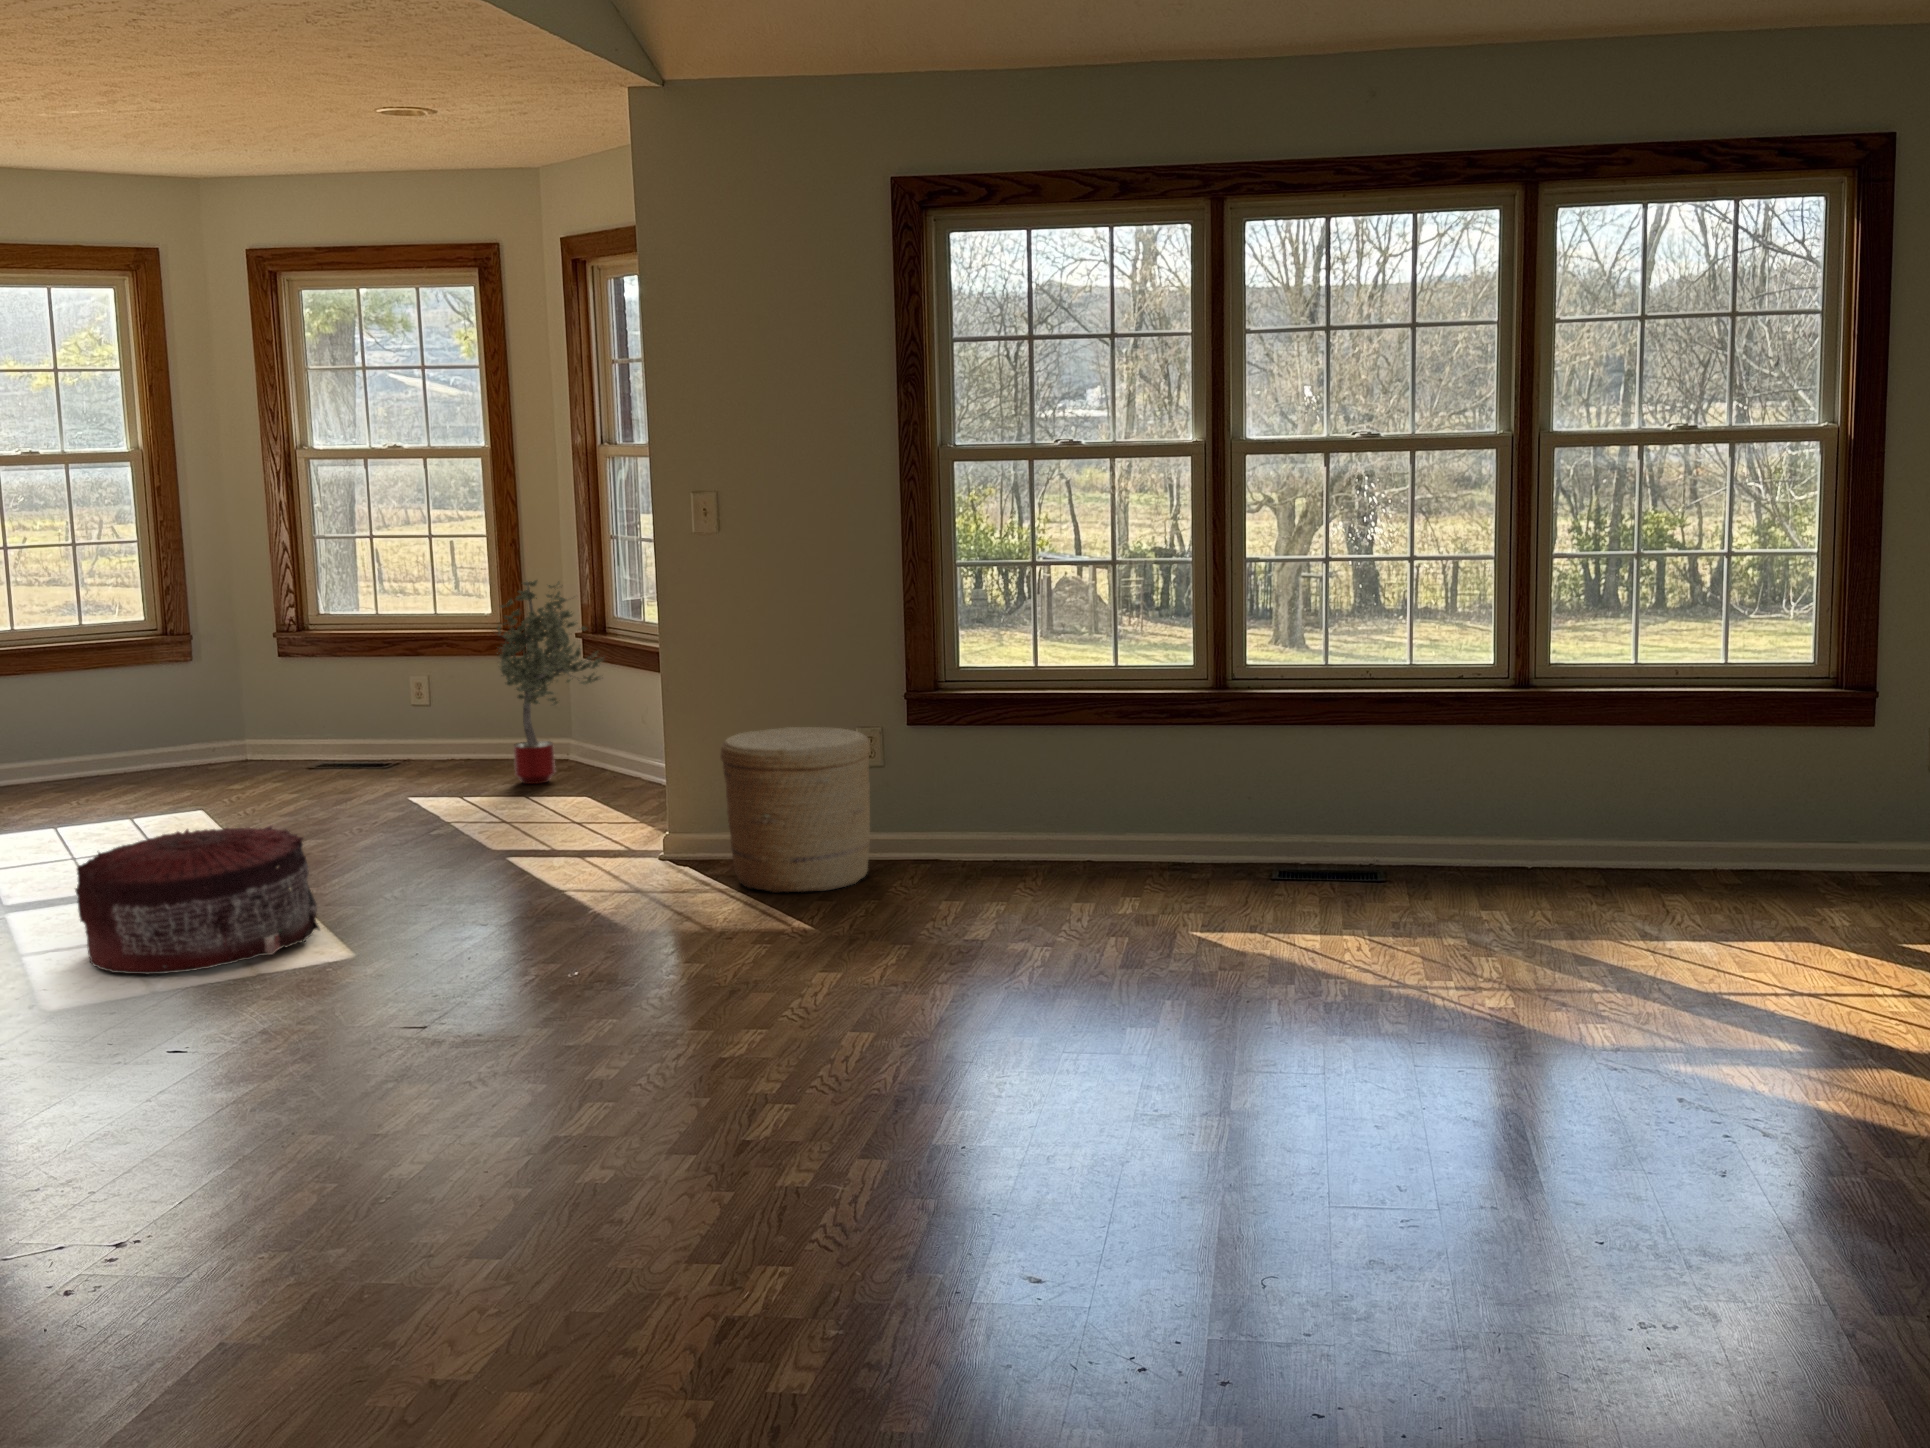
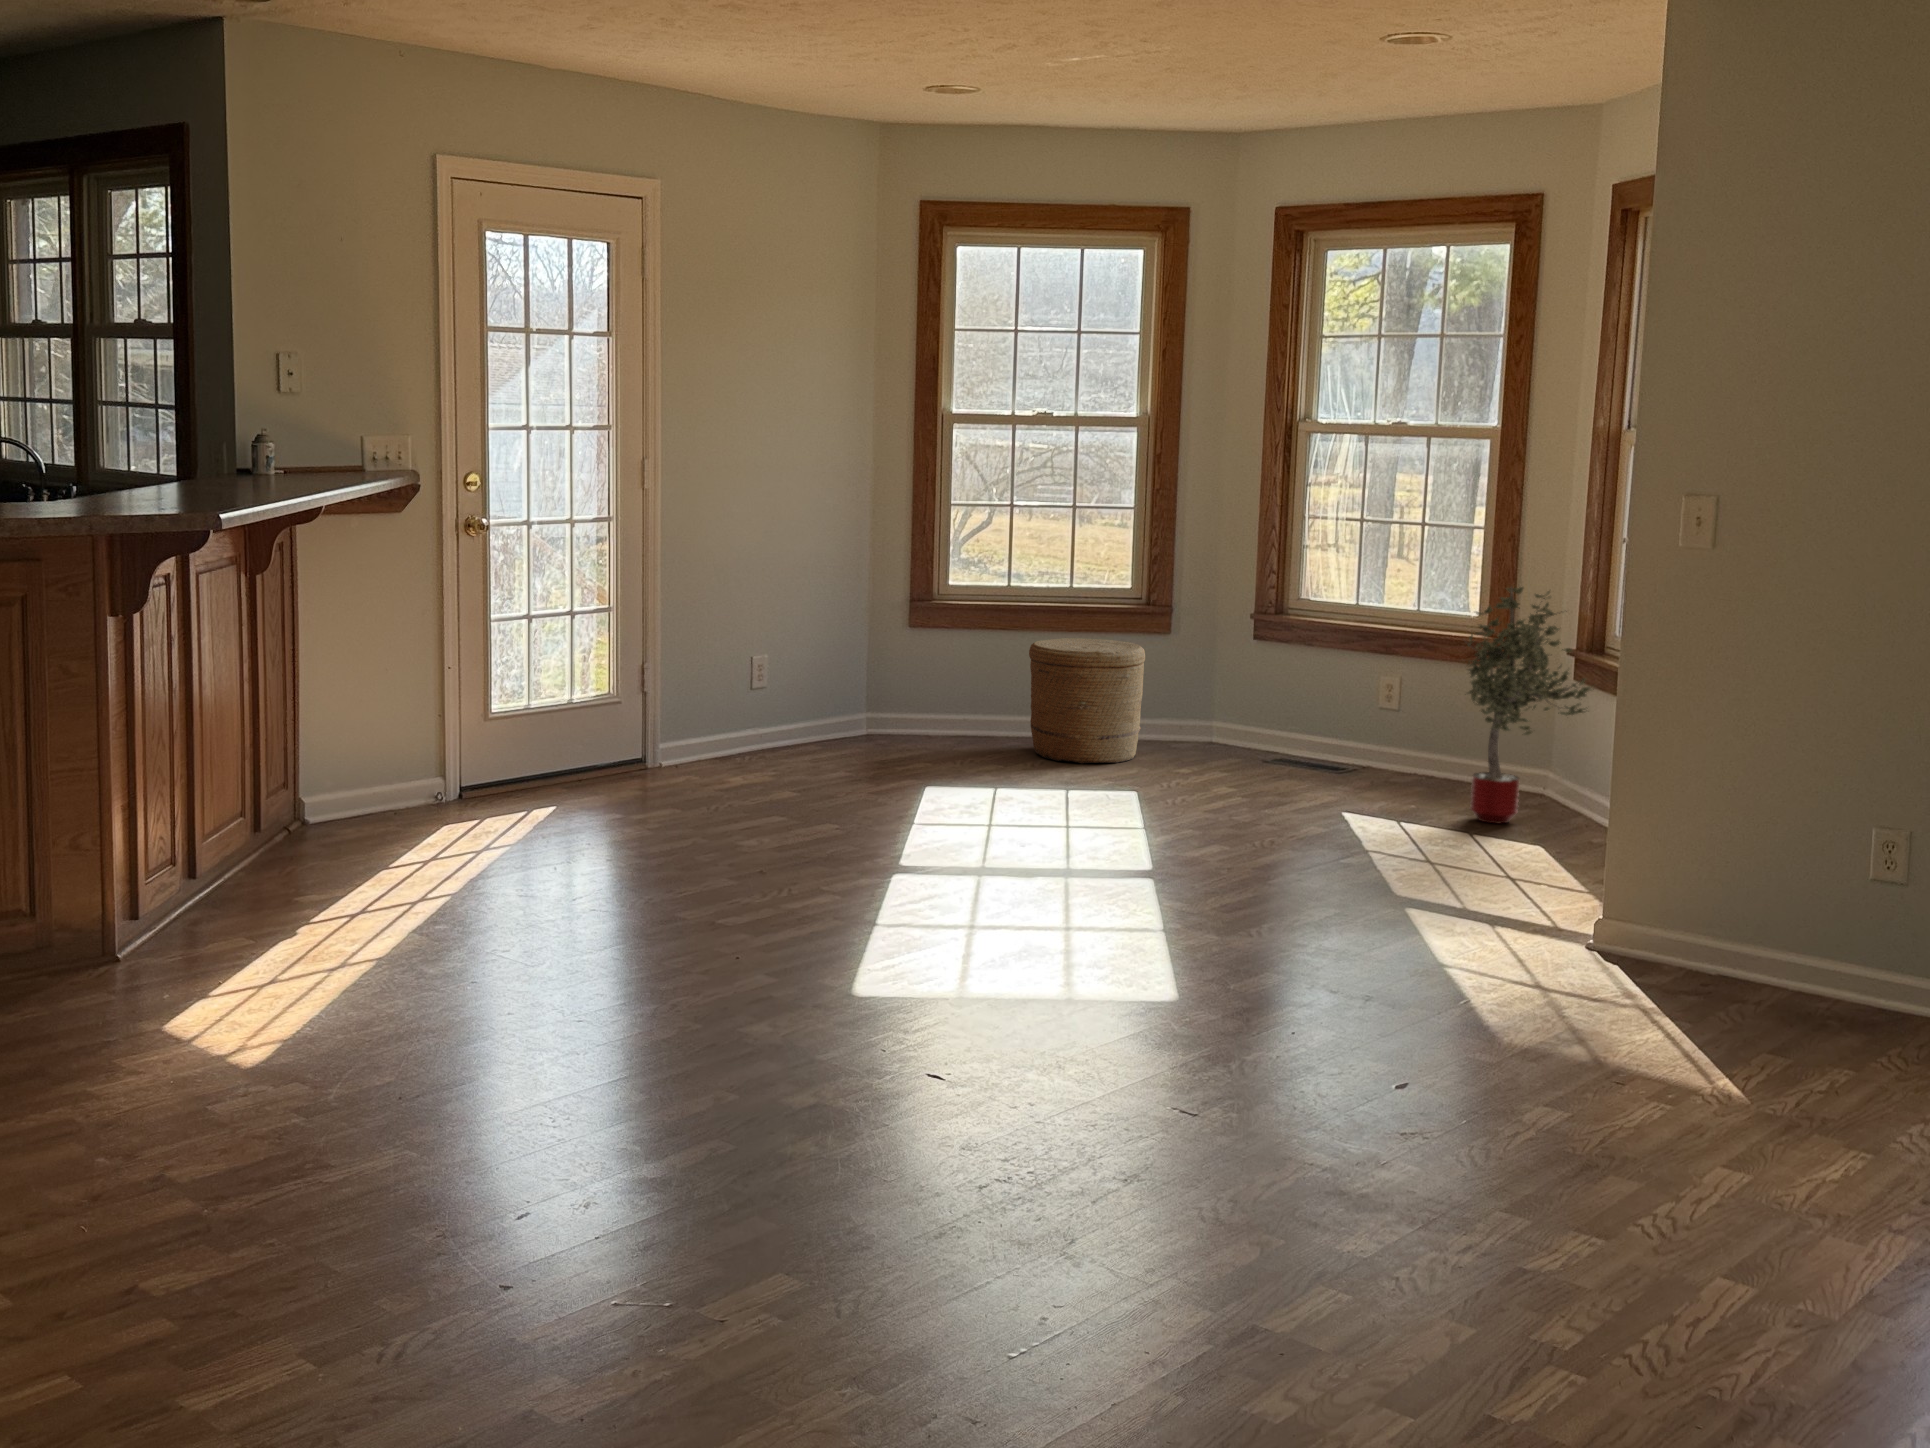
woven basket: present [720,727,870,893] -> present [1029,638,1145,764]
pouf: present [75,826,320,974] -> none [941,819,1166,975]

